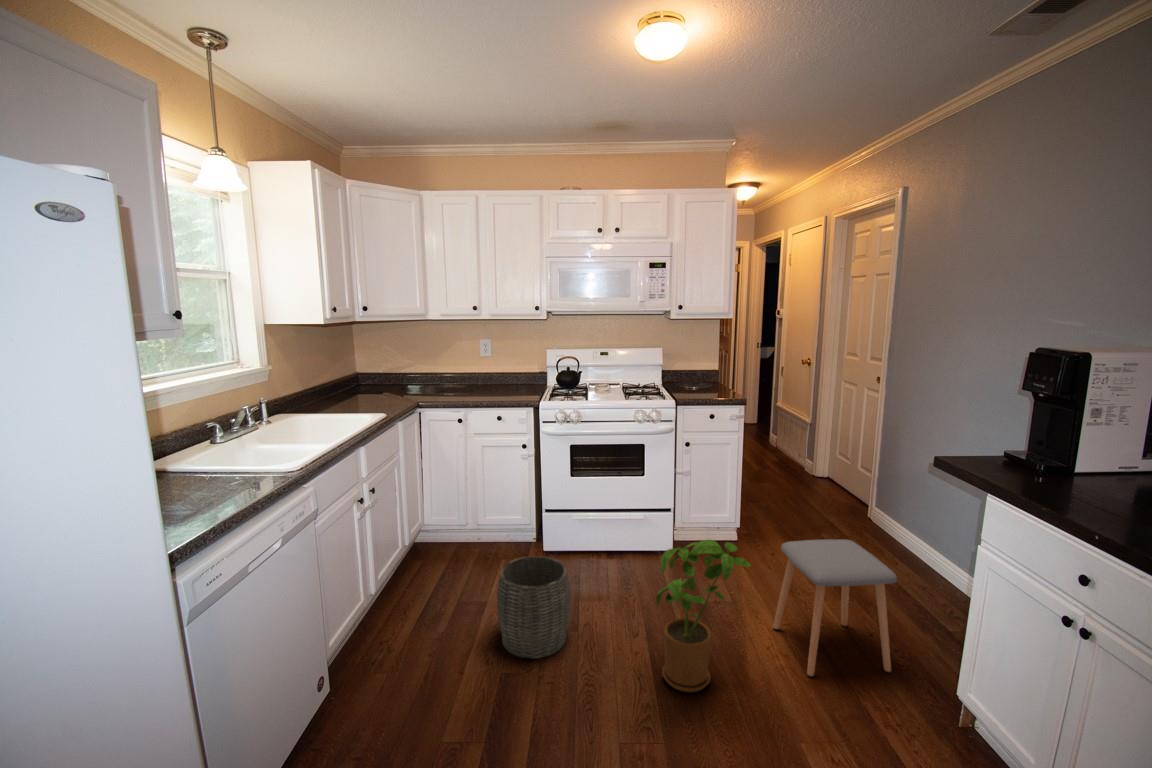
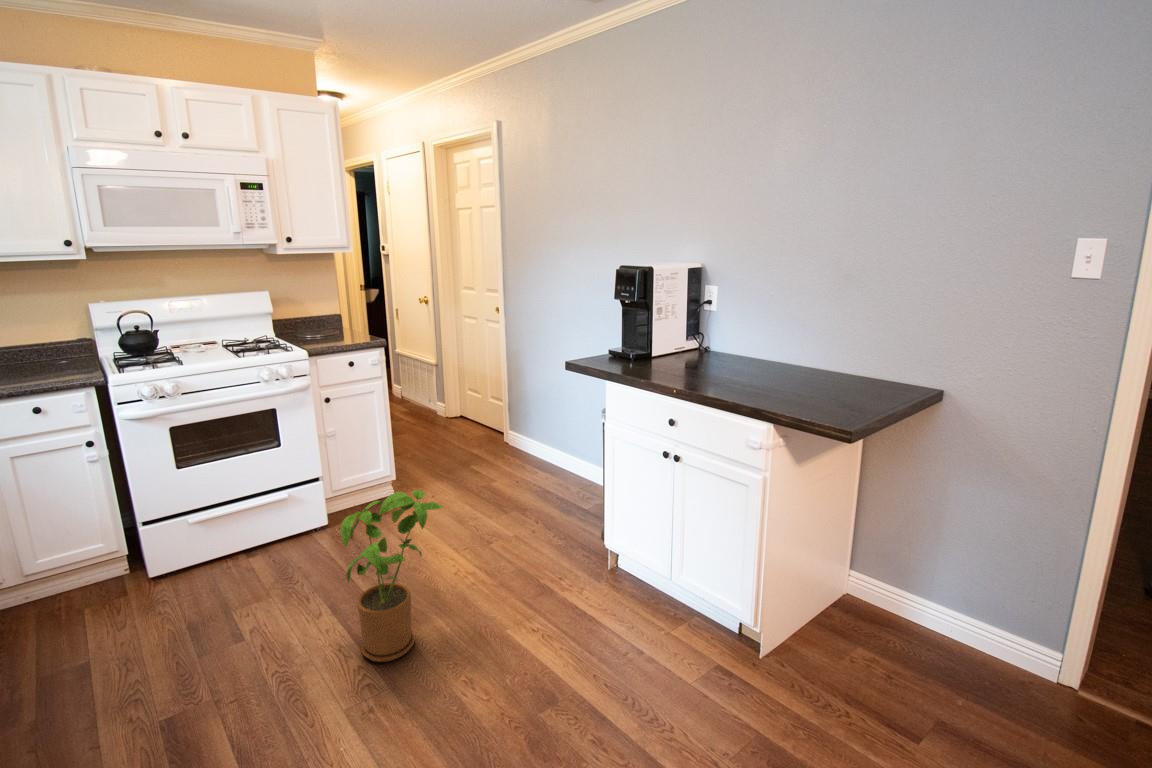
stool: present [773,540,897,677] -> none [455,460,563,594]
woven basket: present [497,556,571,658] -> none [101,577,225,719]

